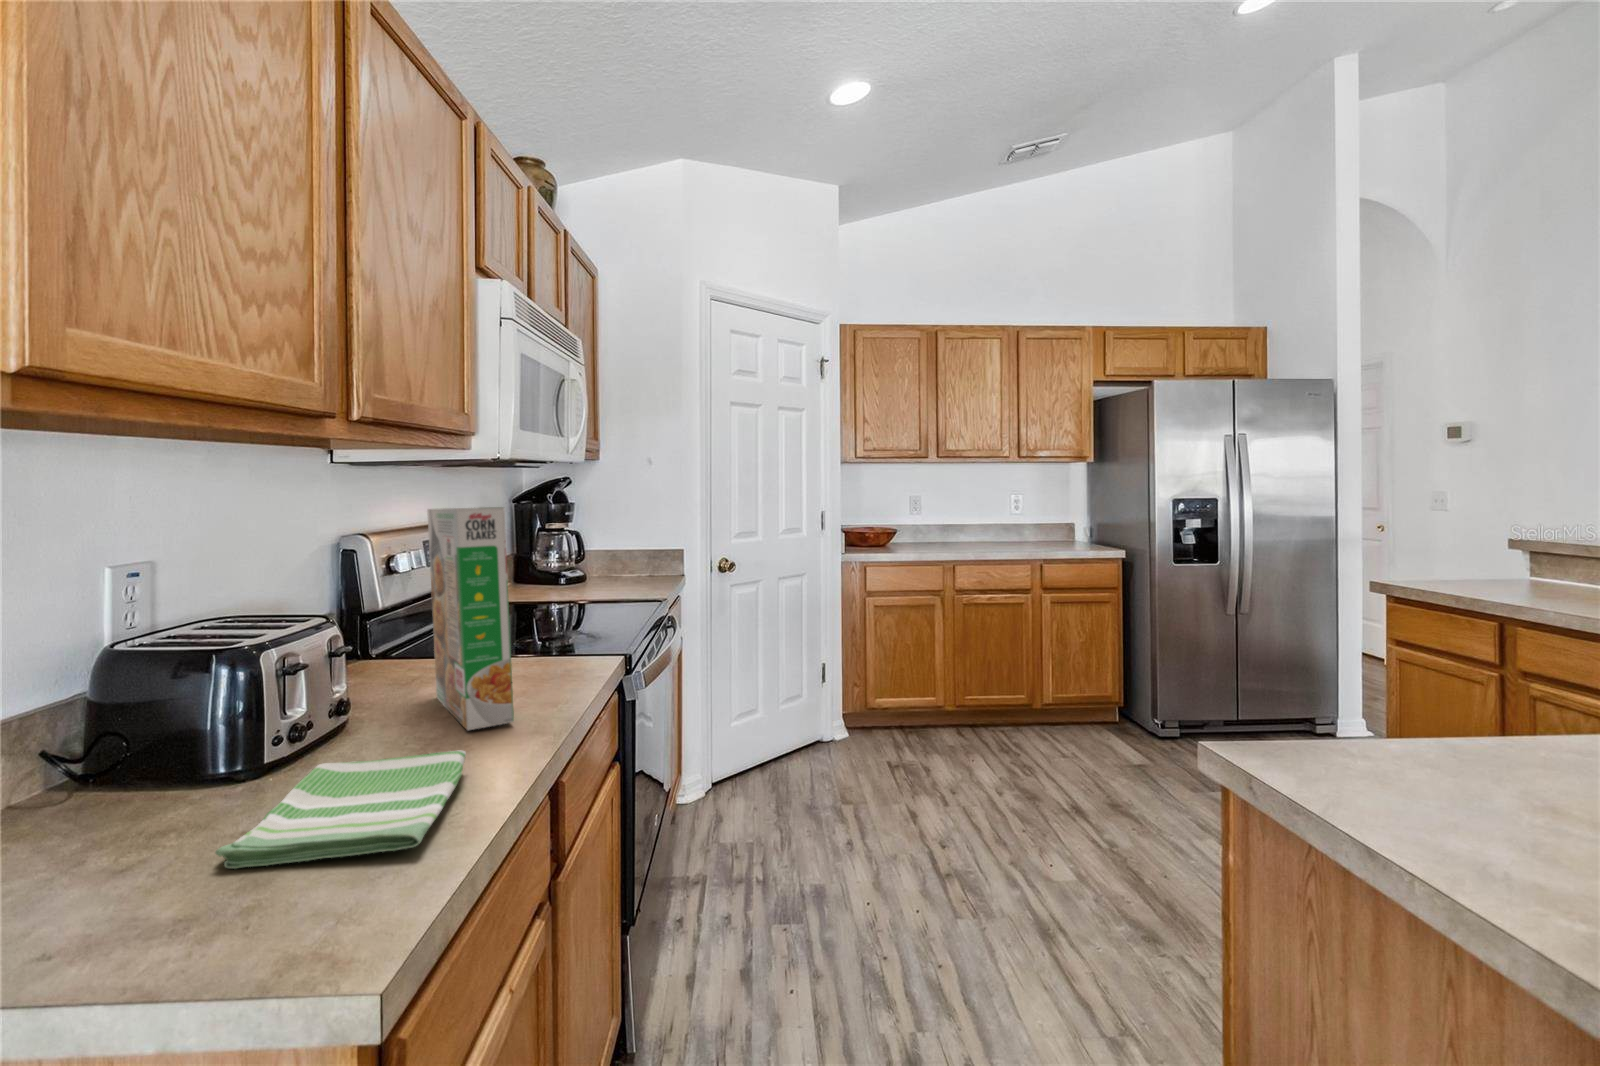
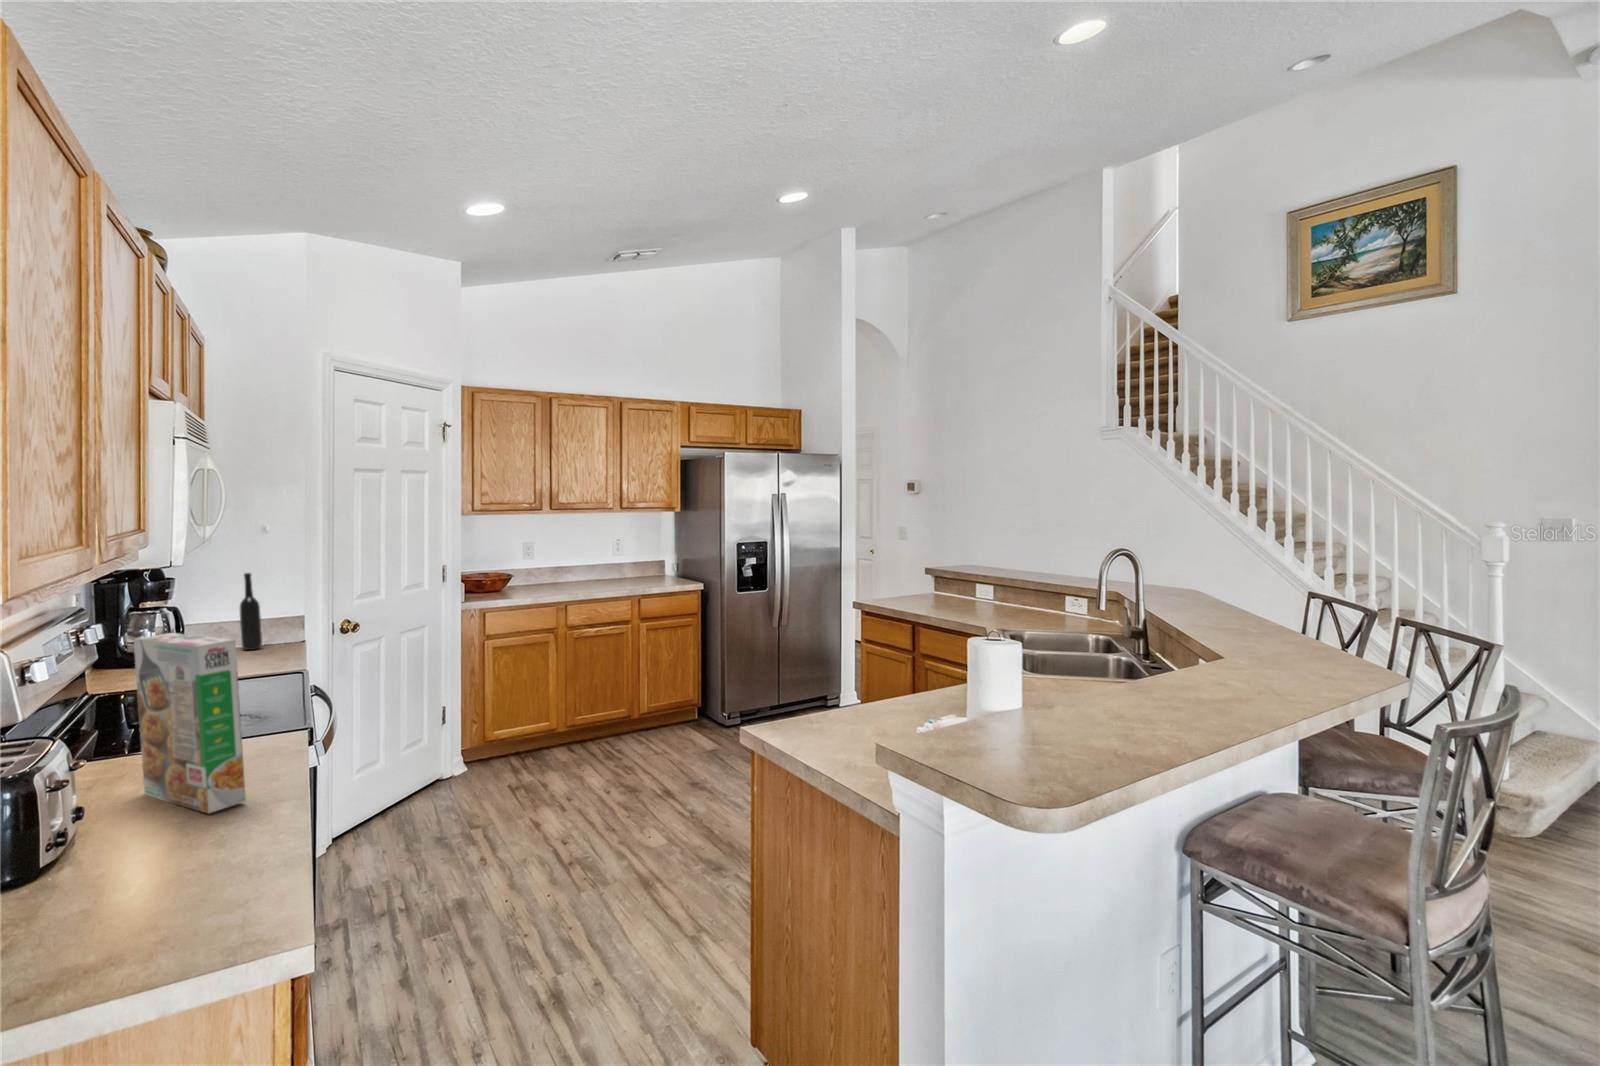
bottle: none [632,504,651,582] -> present [240,573,262,650]
dish towel: present [215,751,466,869] -> none [106,825,259,923]

